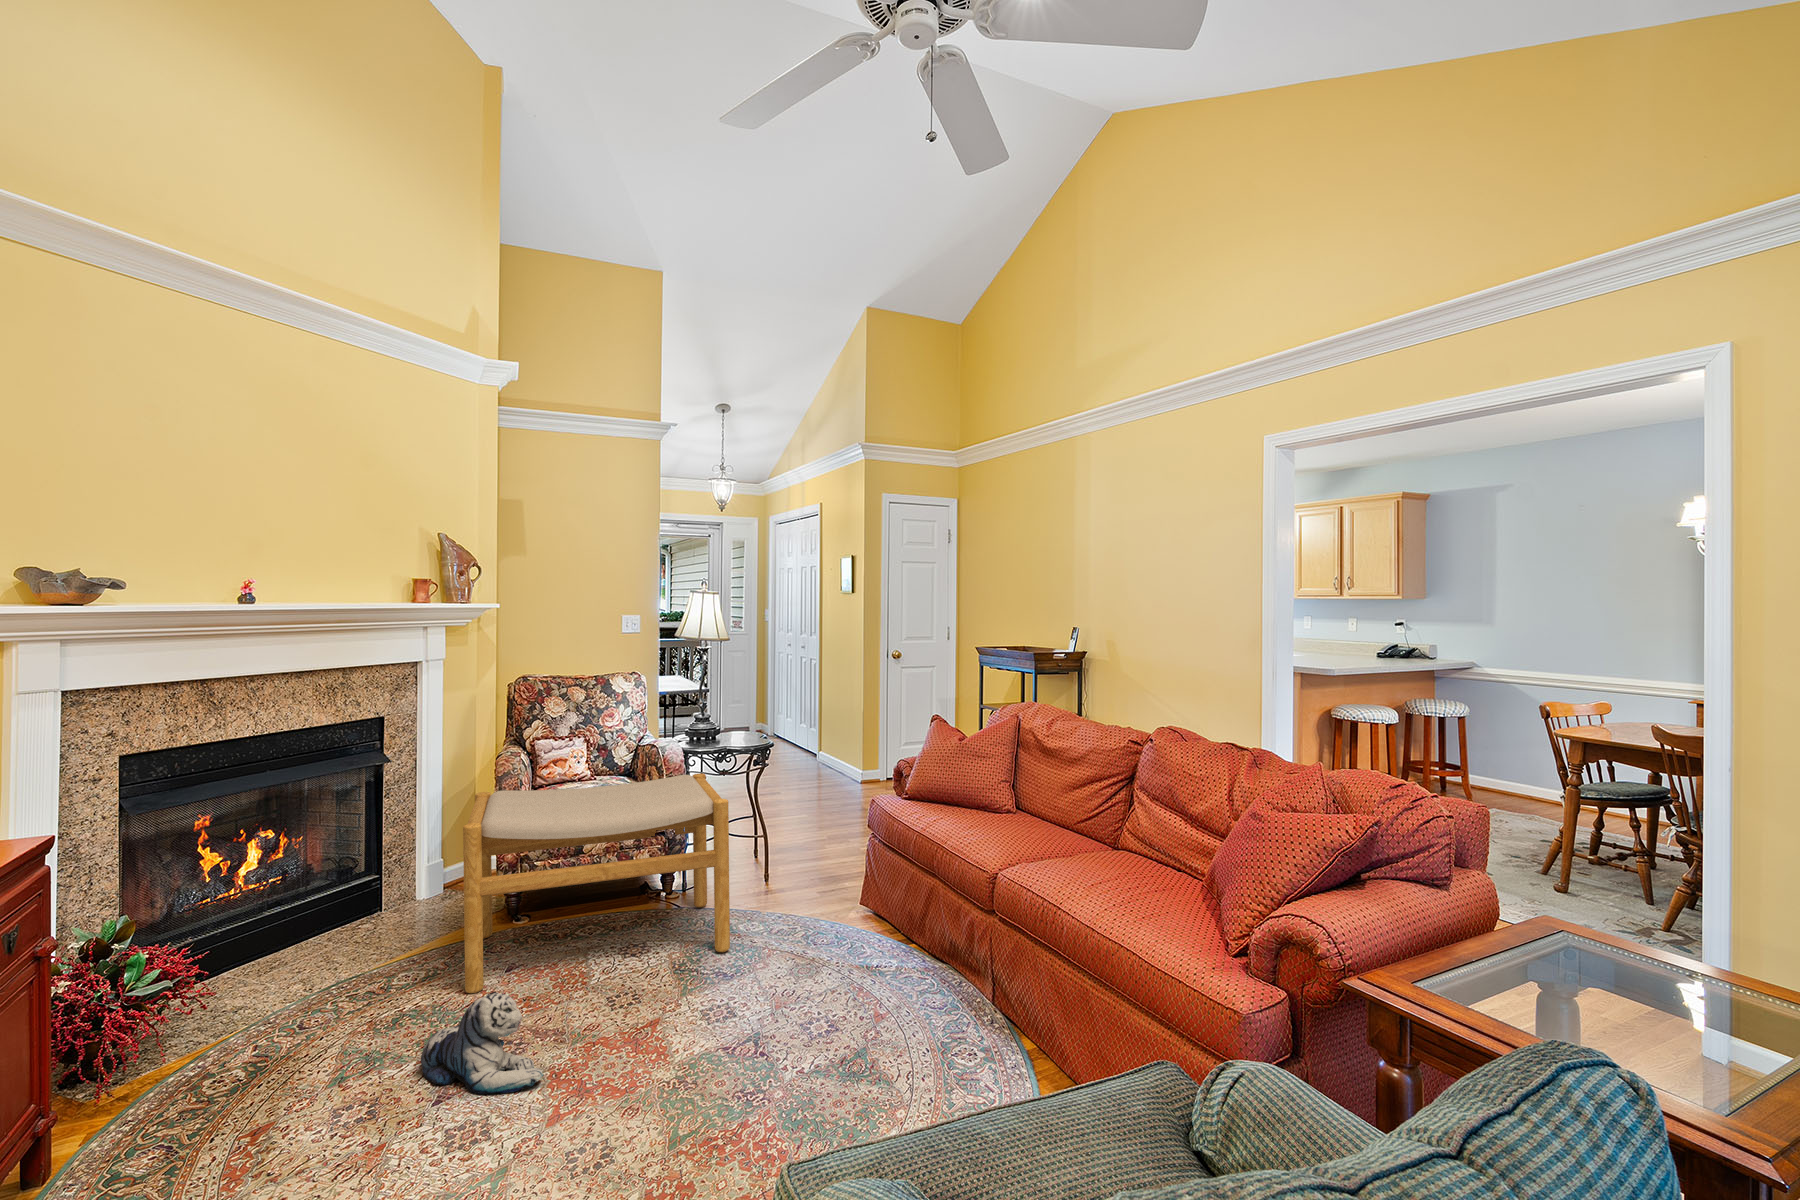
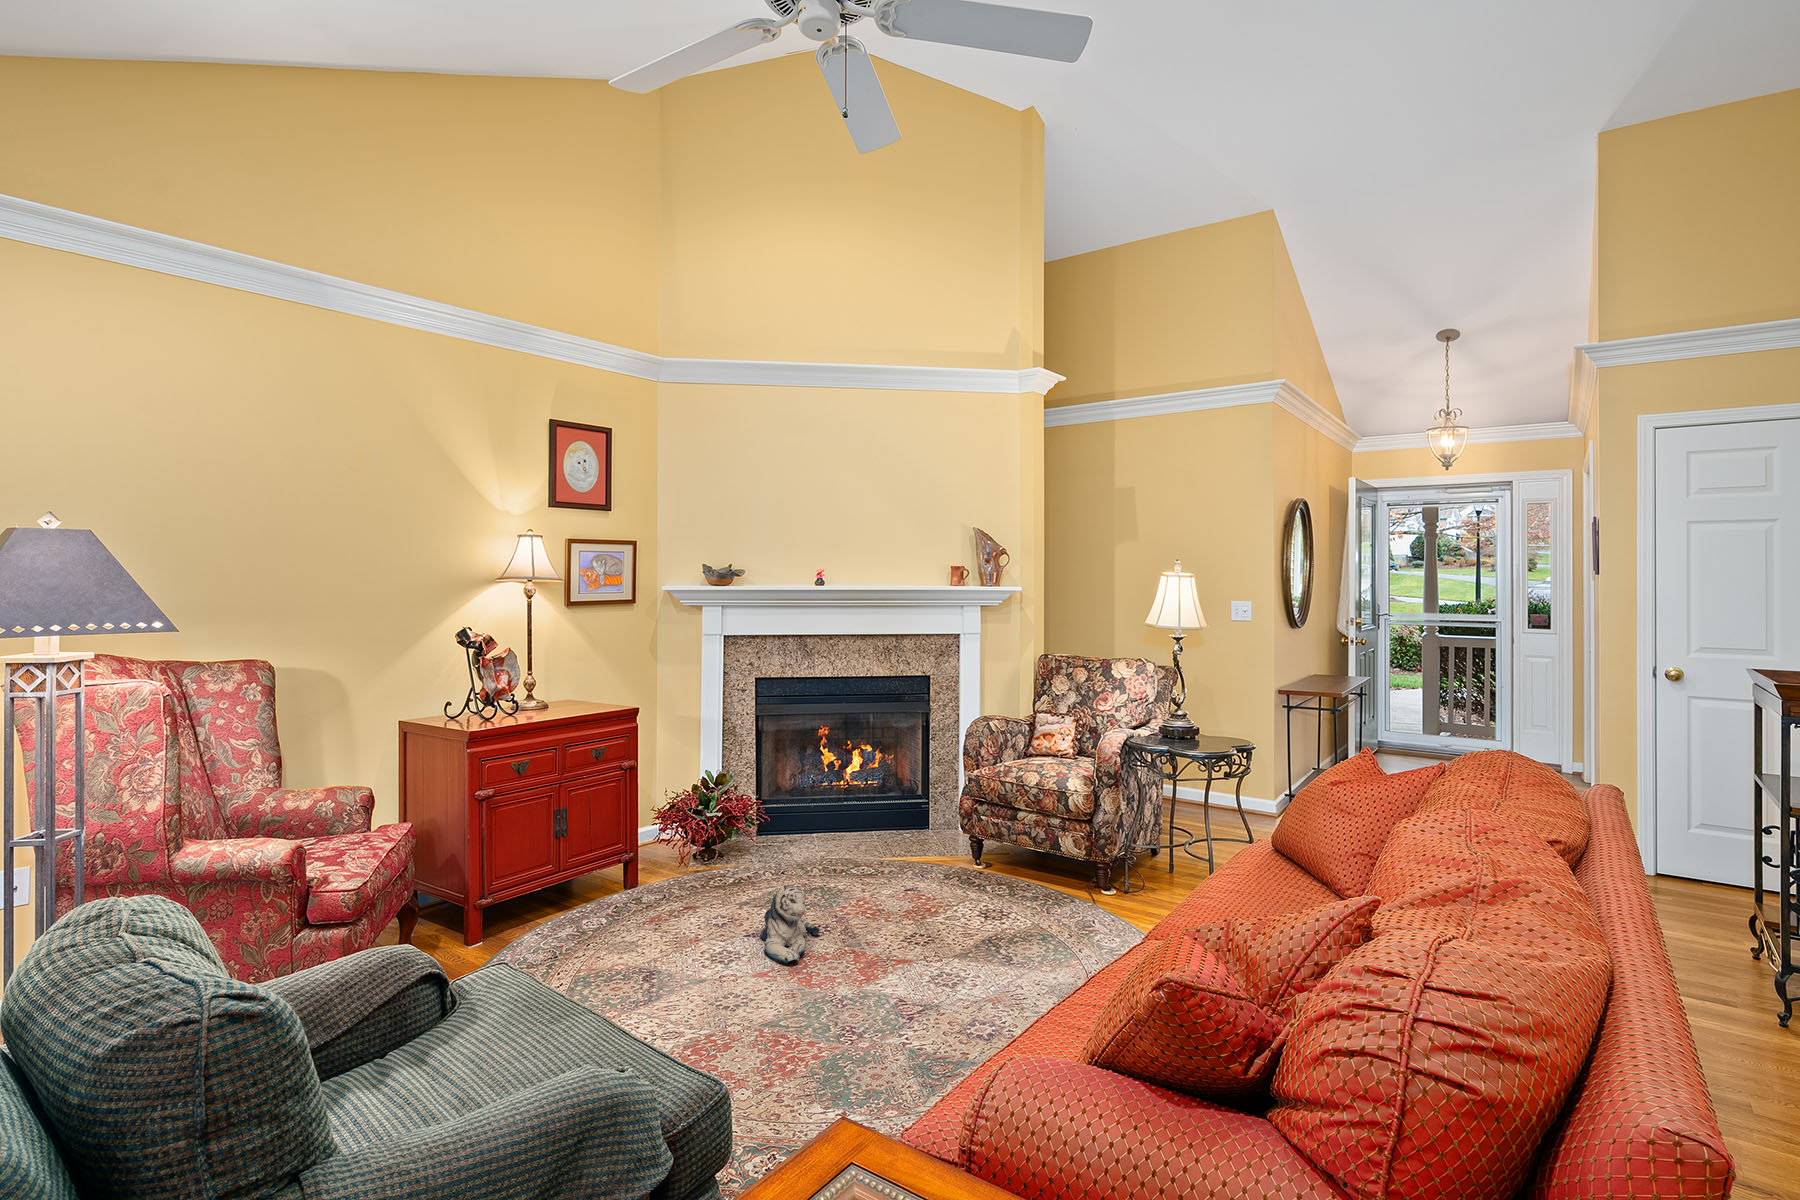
footstool: present [463,773,730,993] -> none [865,745,1117,946]

